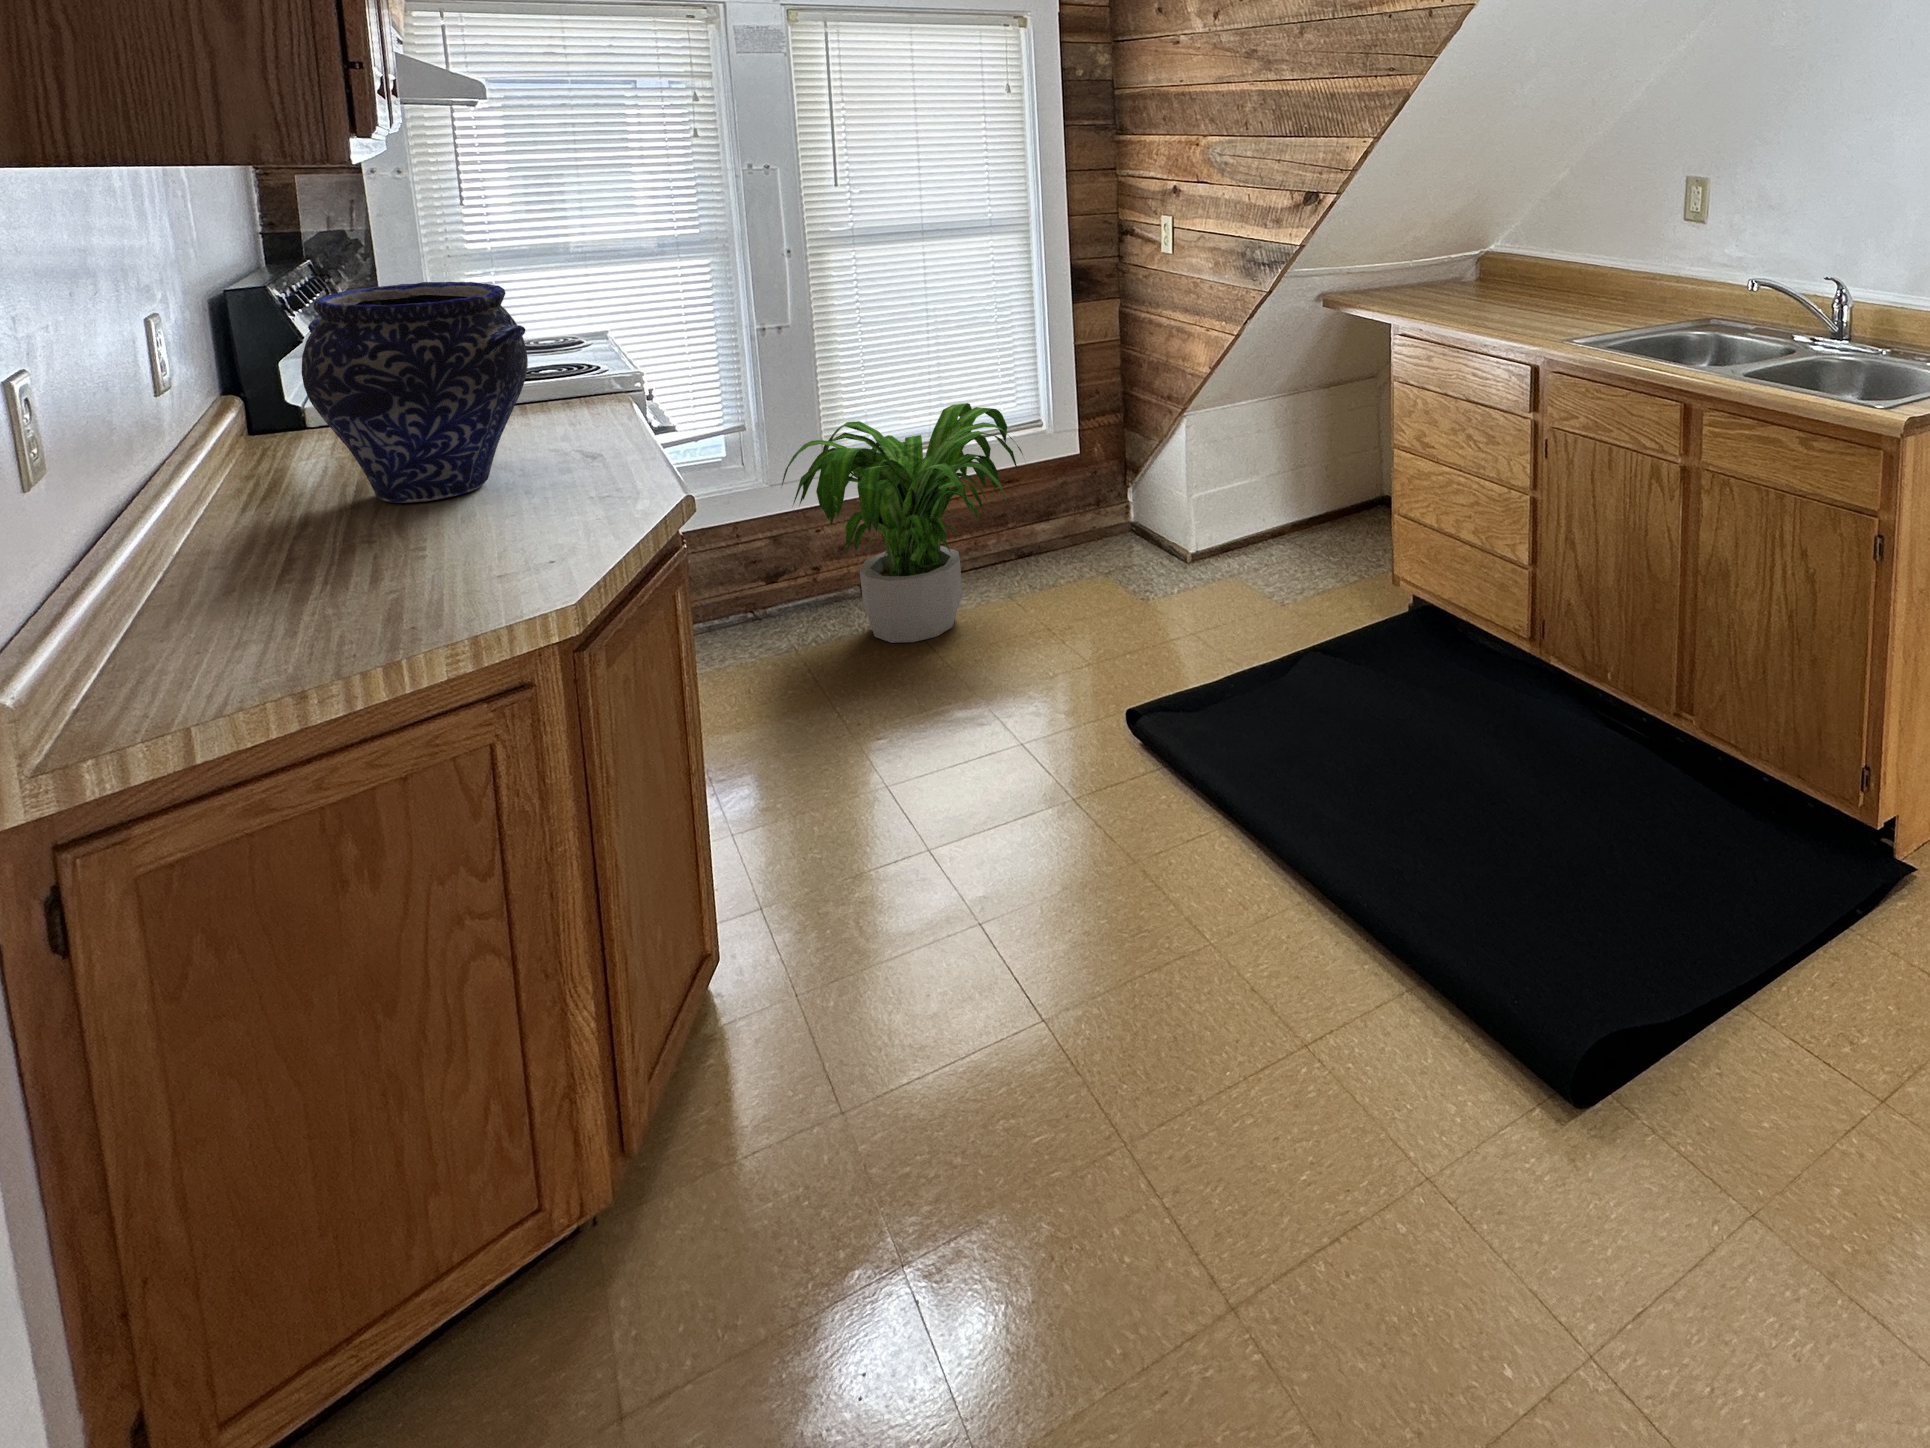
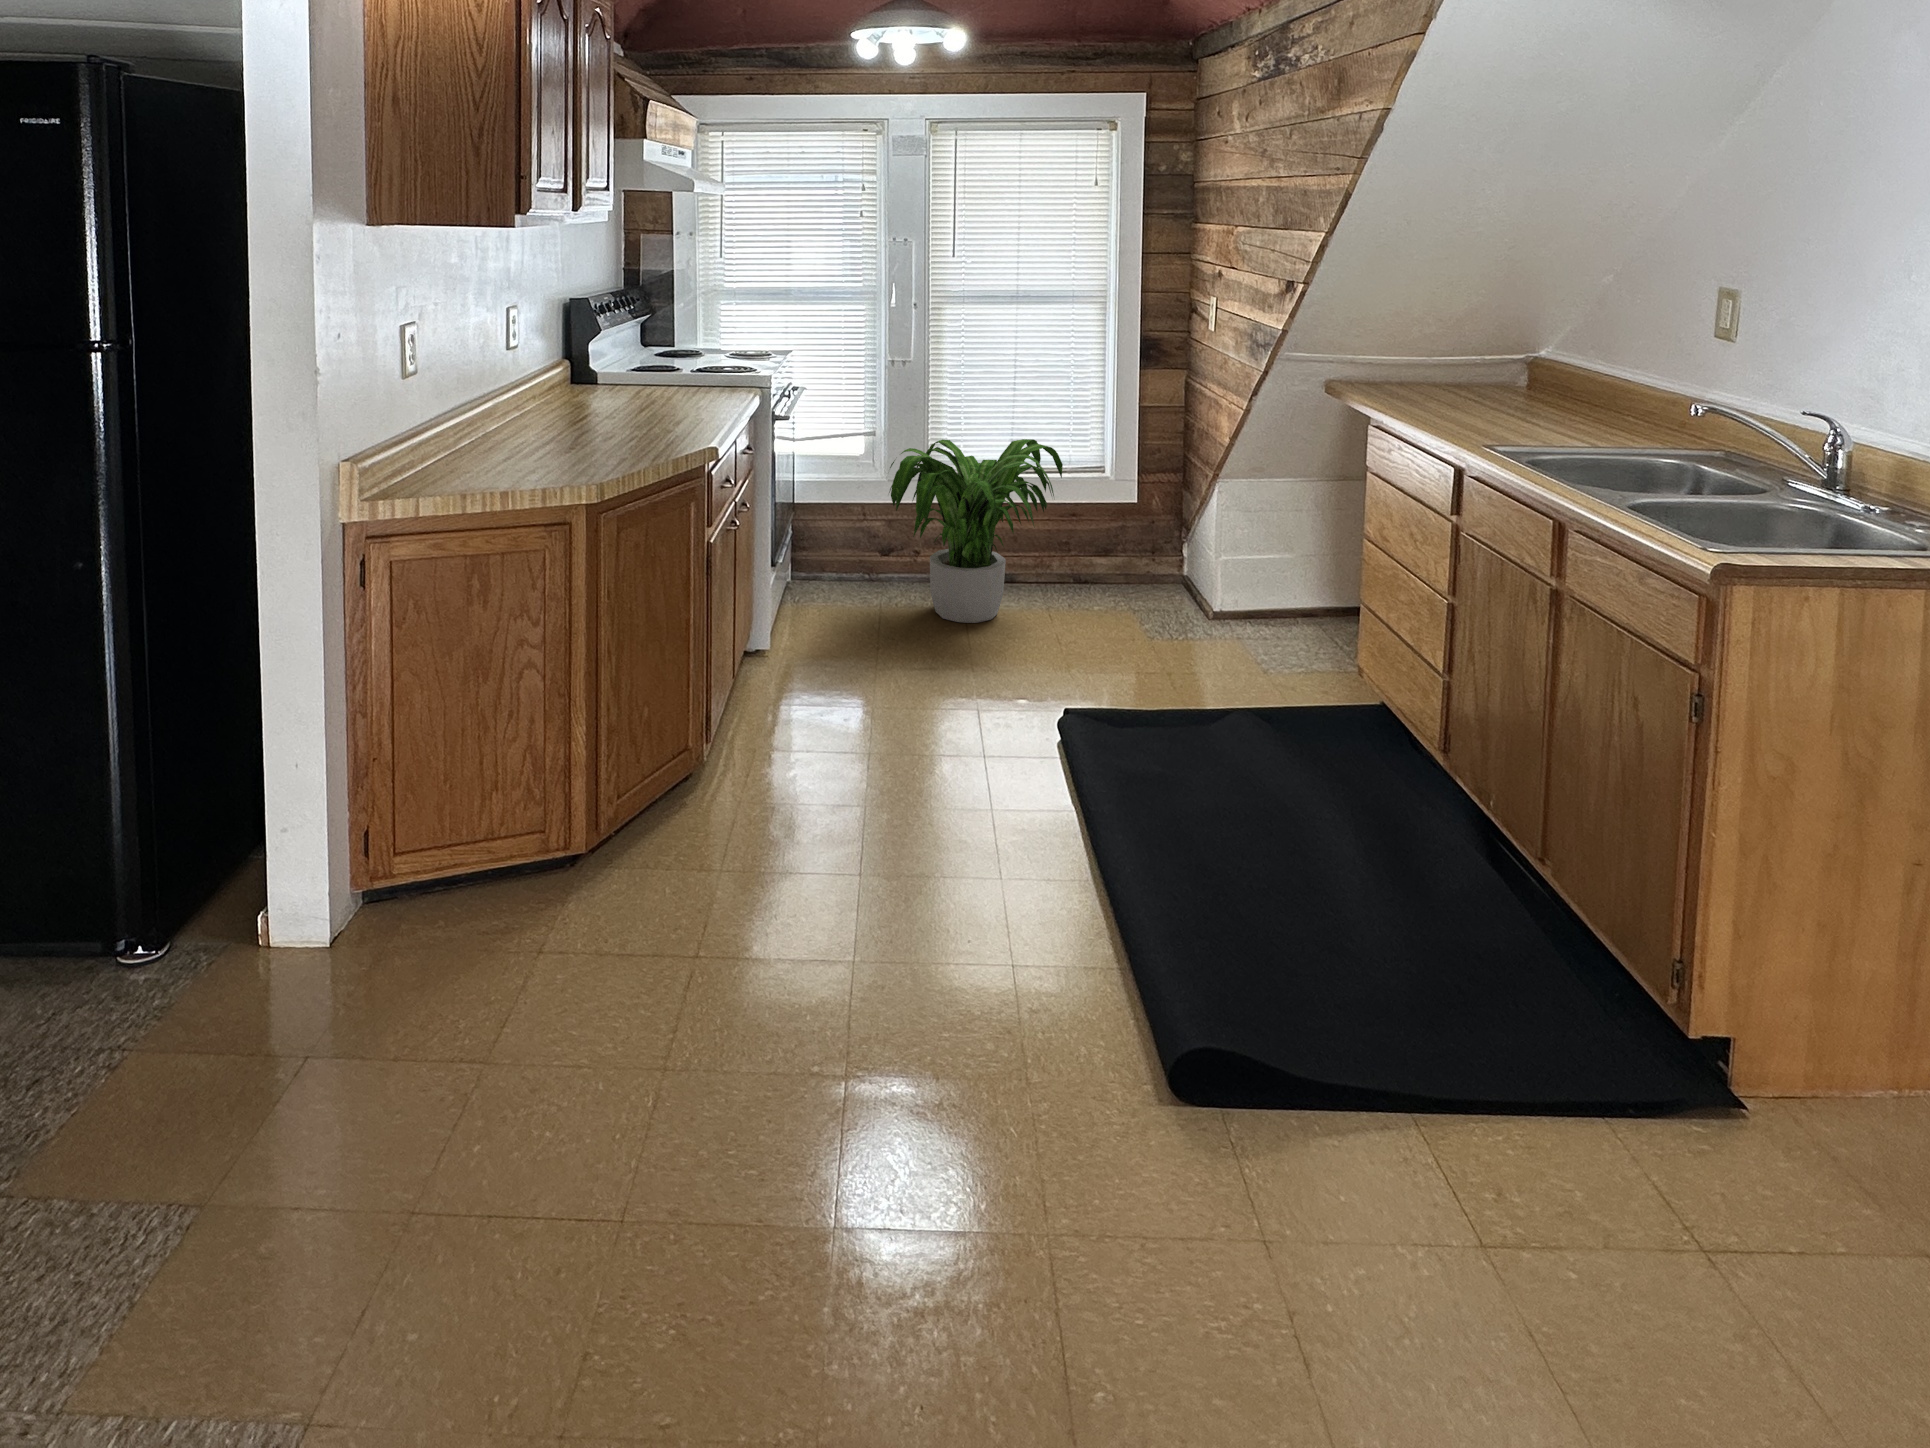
vase: present [302,282,528,503] -> none [550,297,654,423]

